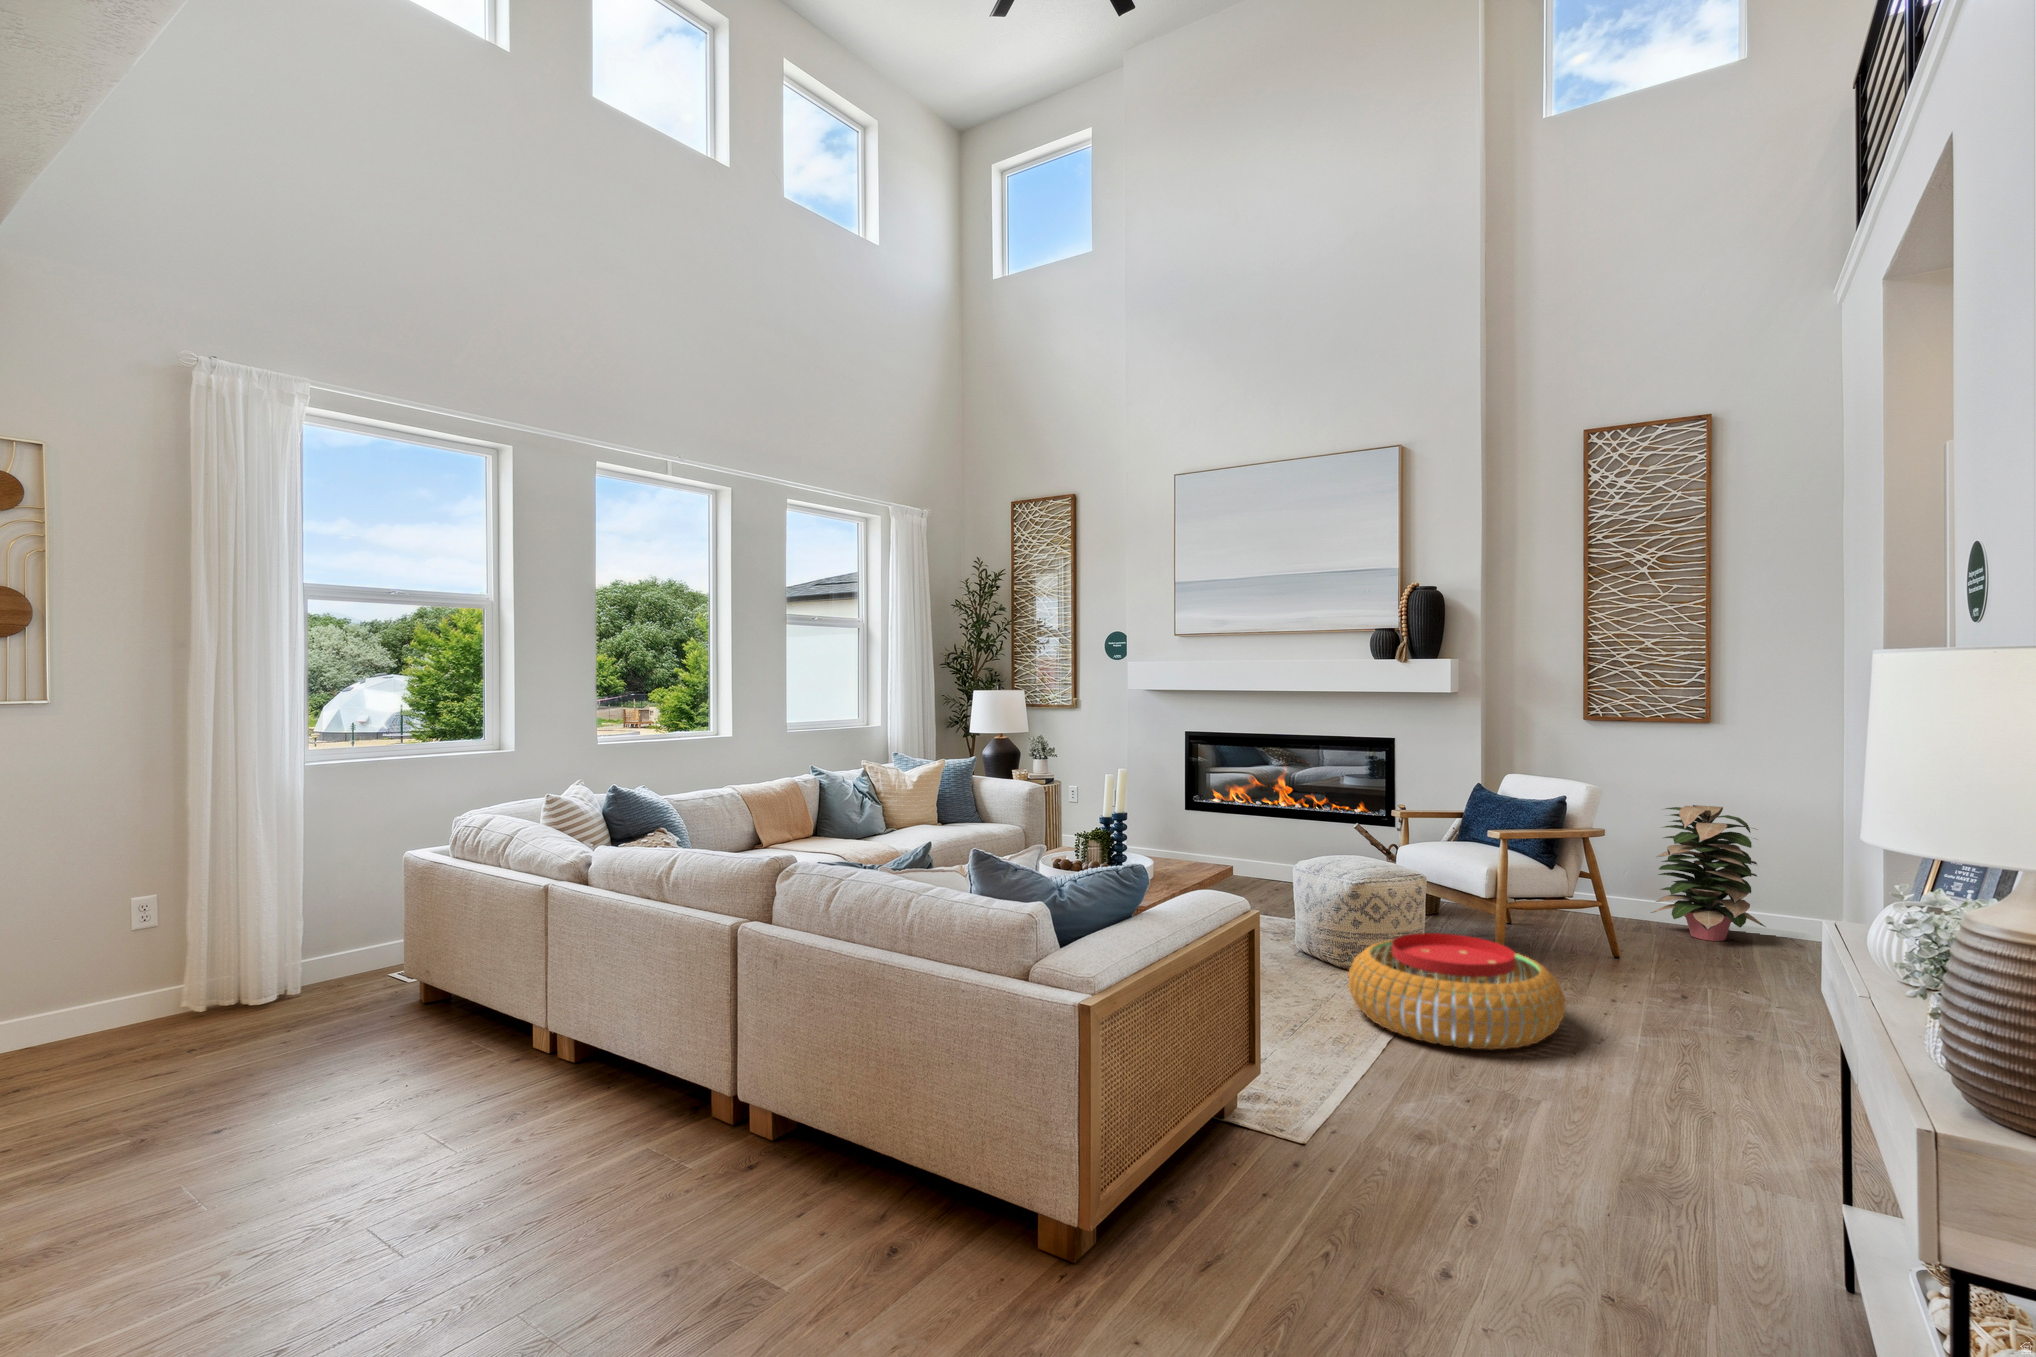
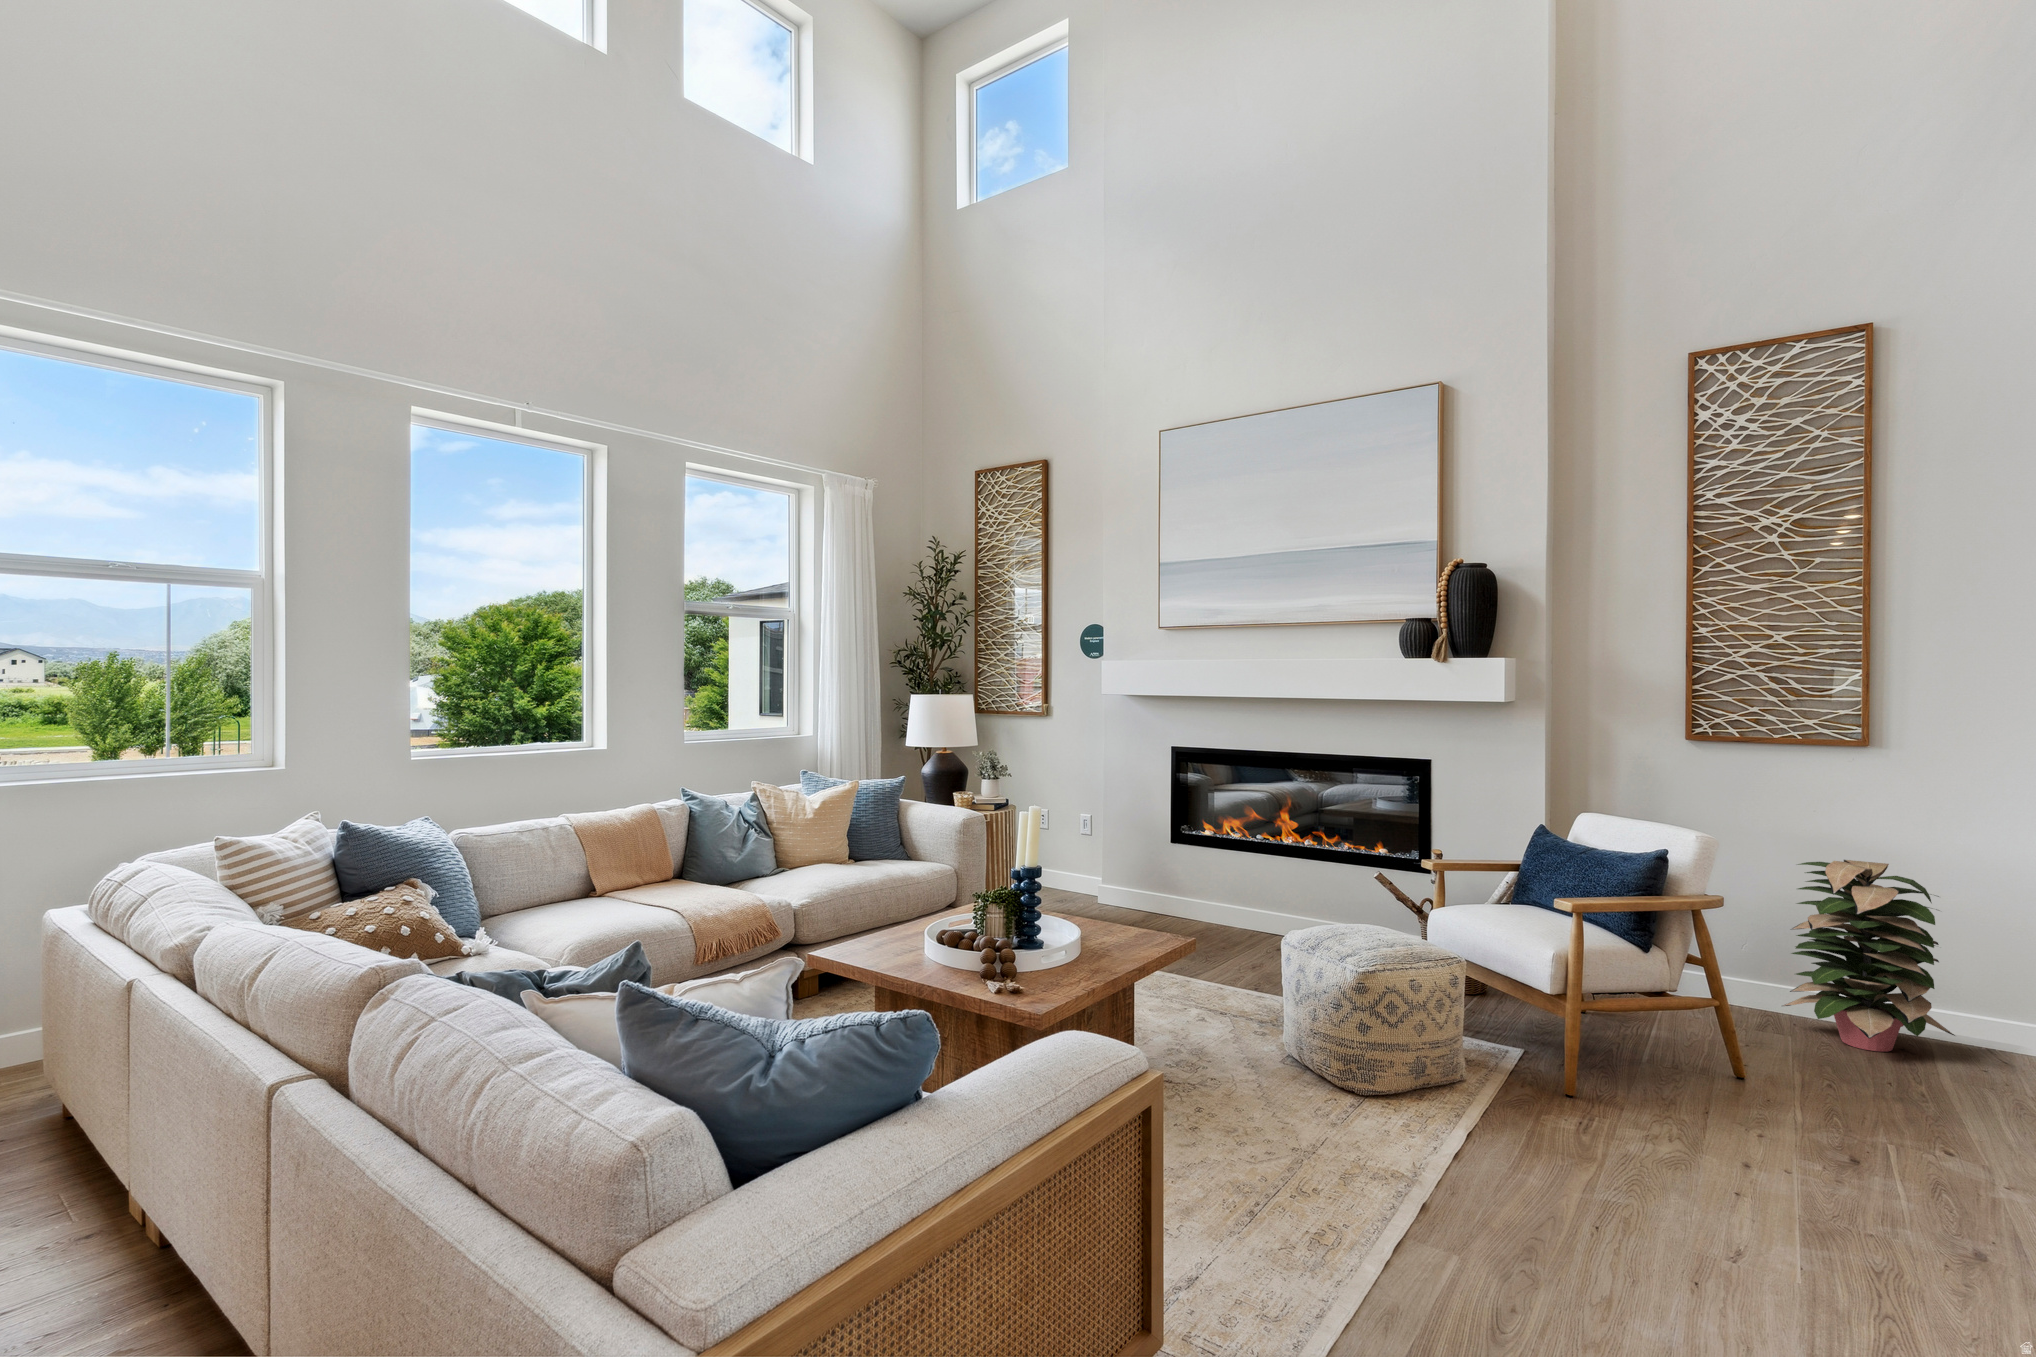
pouf: present [1348,933,1565,1050] -> none [1343,1056,1677,1268]

